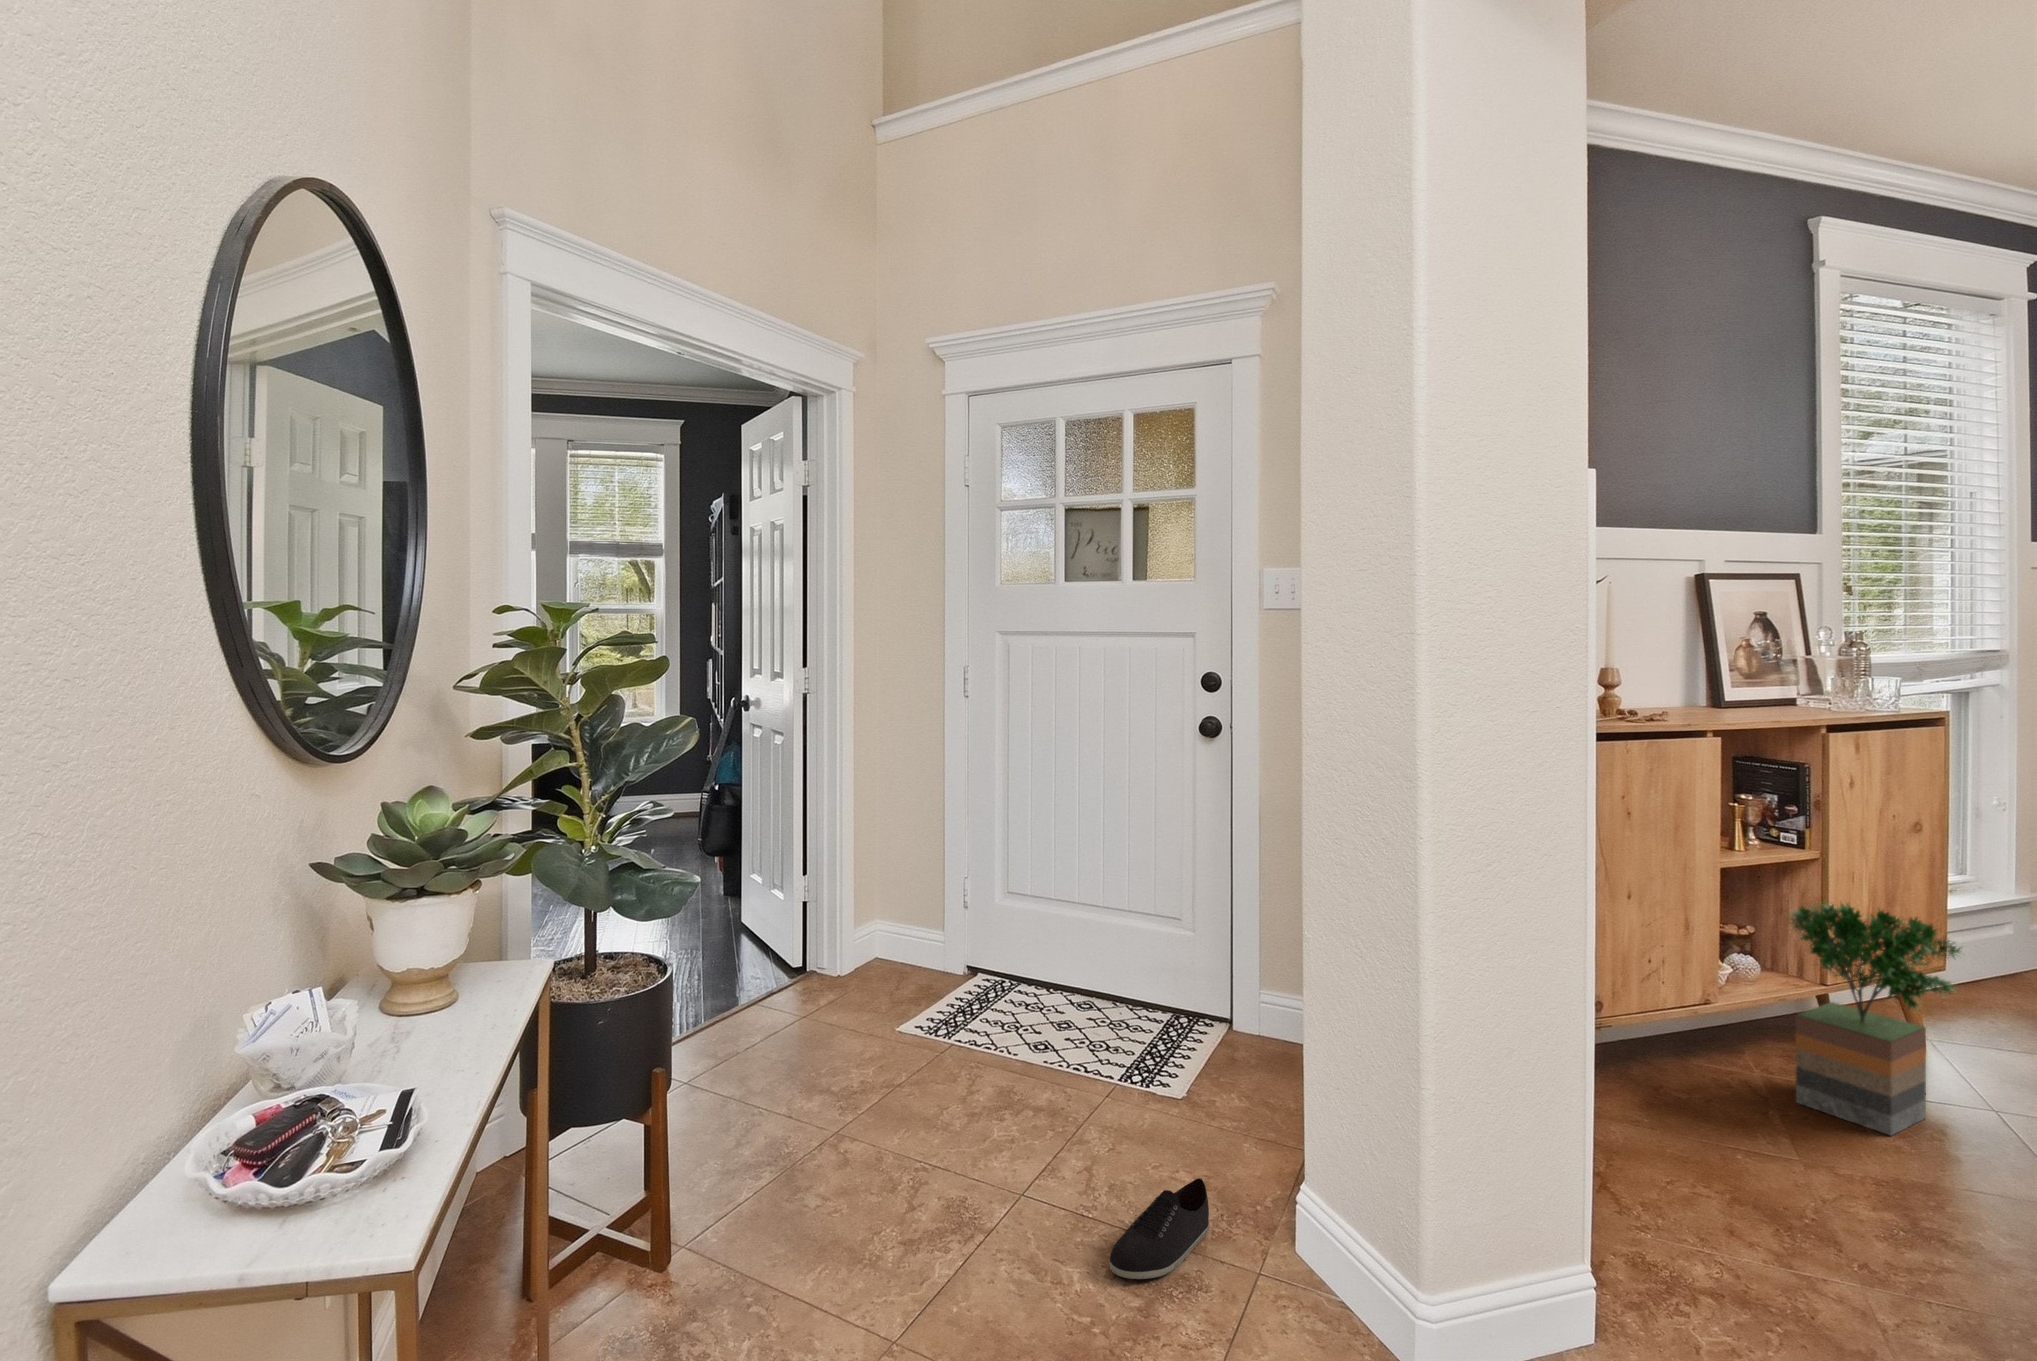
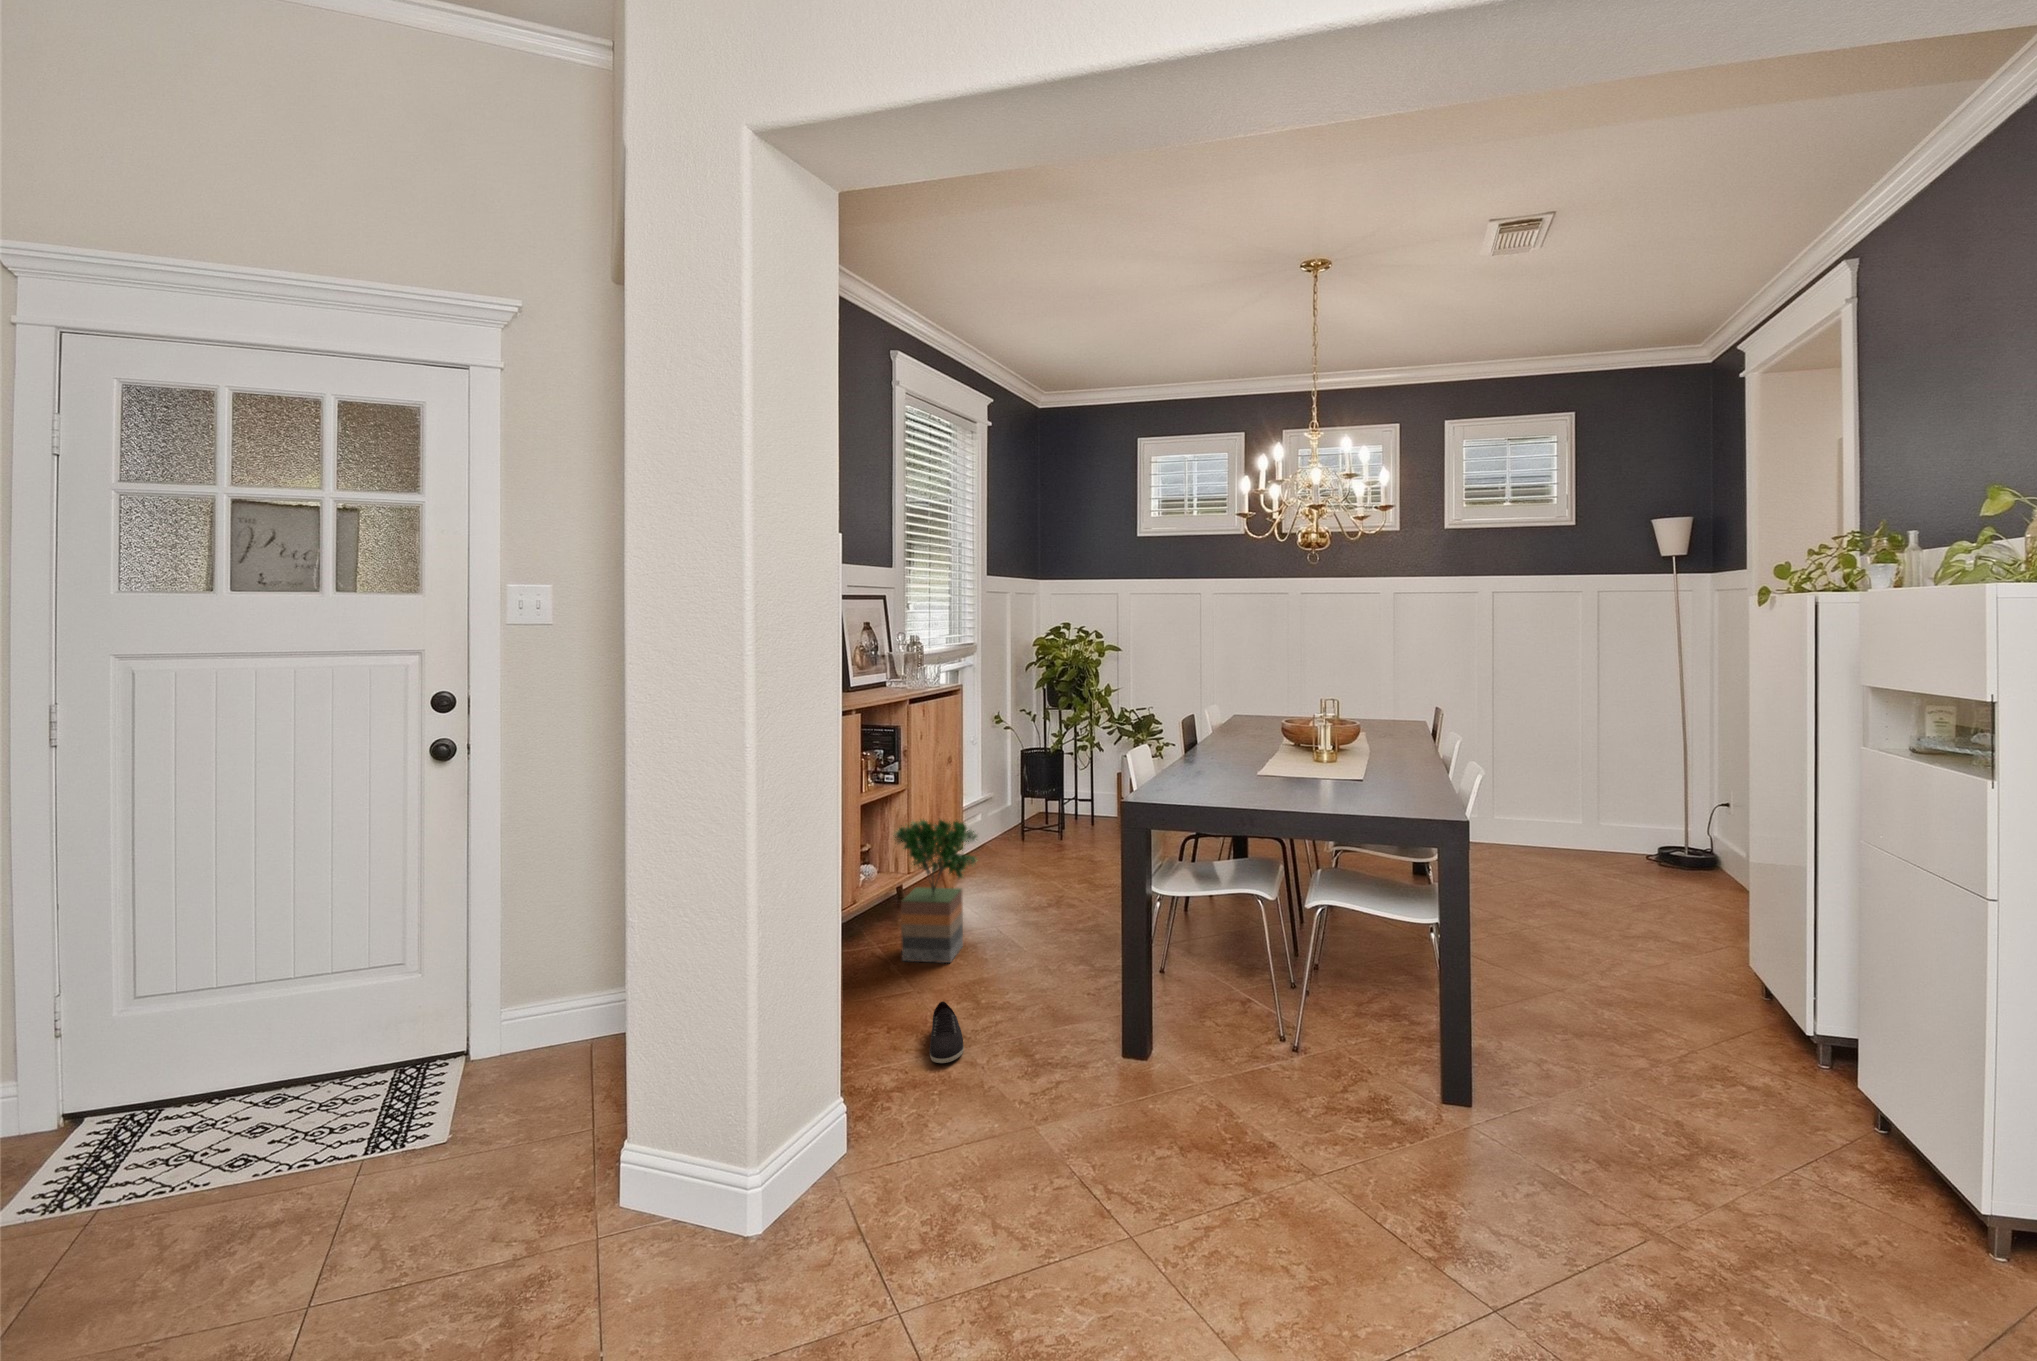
shoe: present [1109,1179,1209,1279] -> present [930,1001,964,1063]

